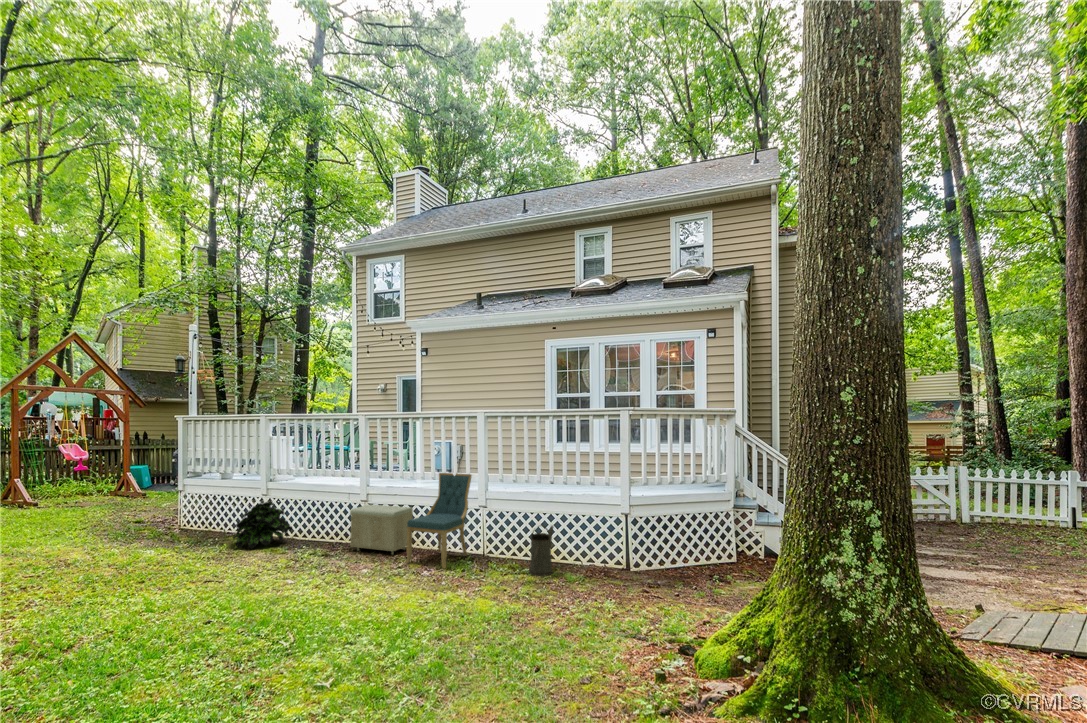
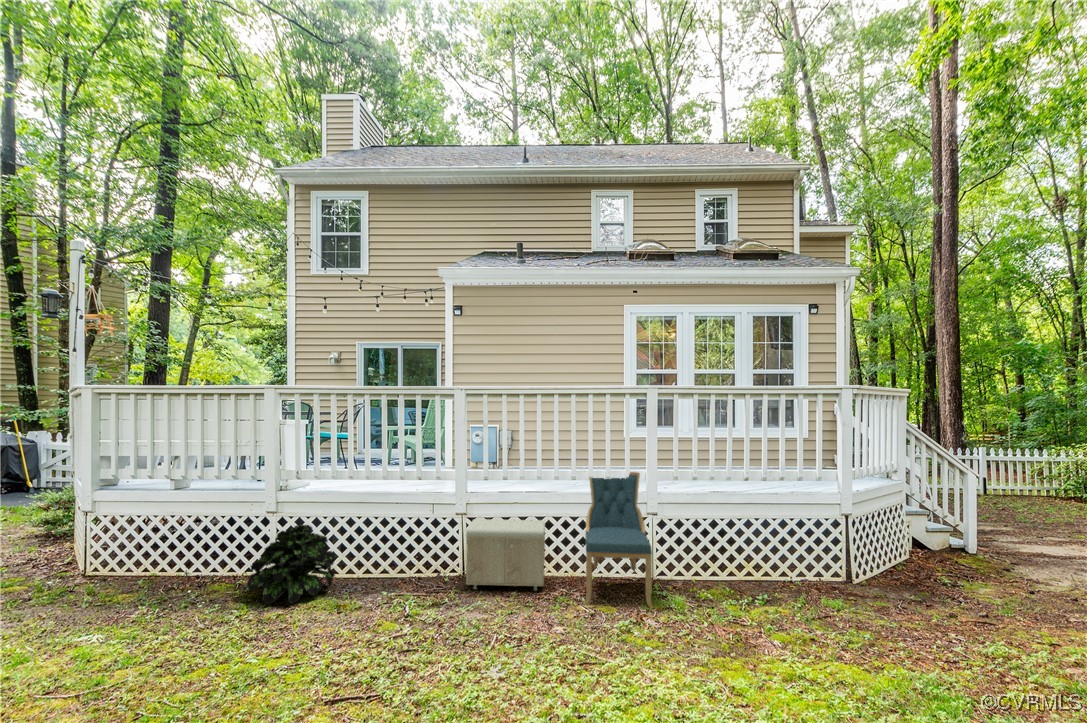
watering can: present [529,525,553,576] -> none [753,534,793,605]

